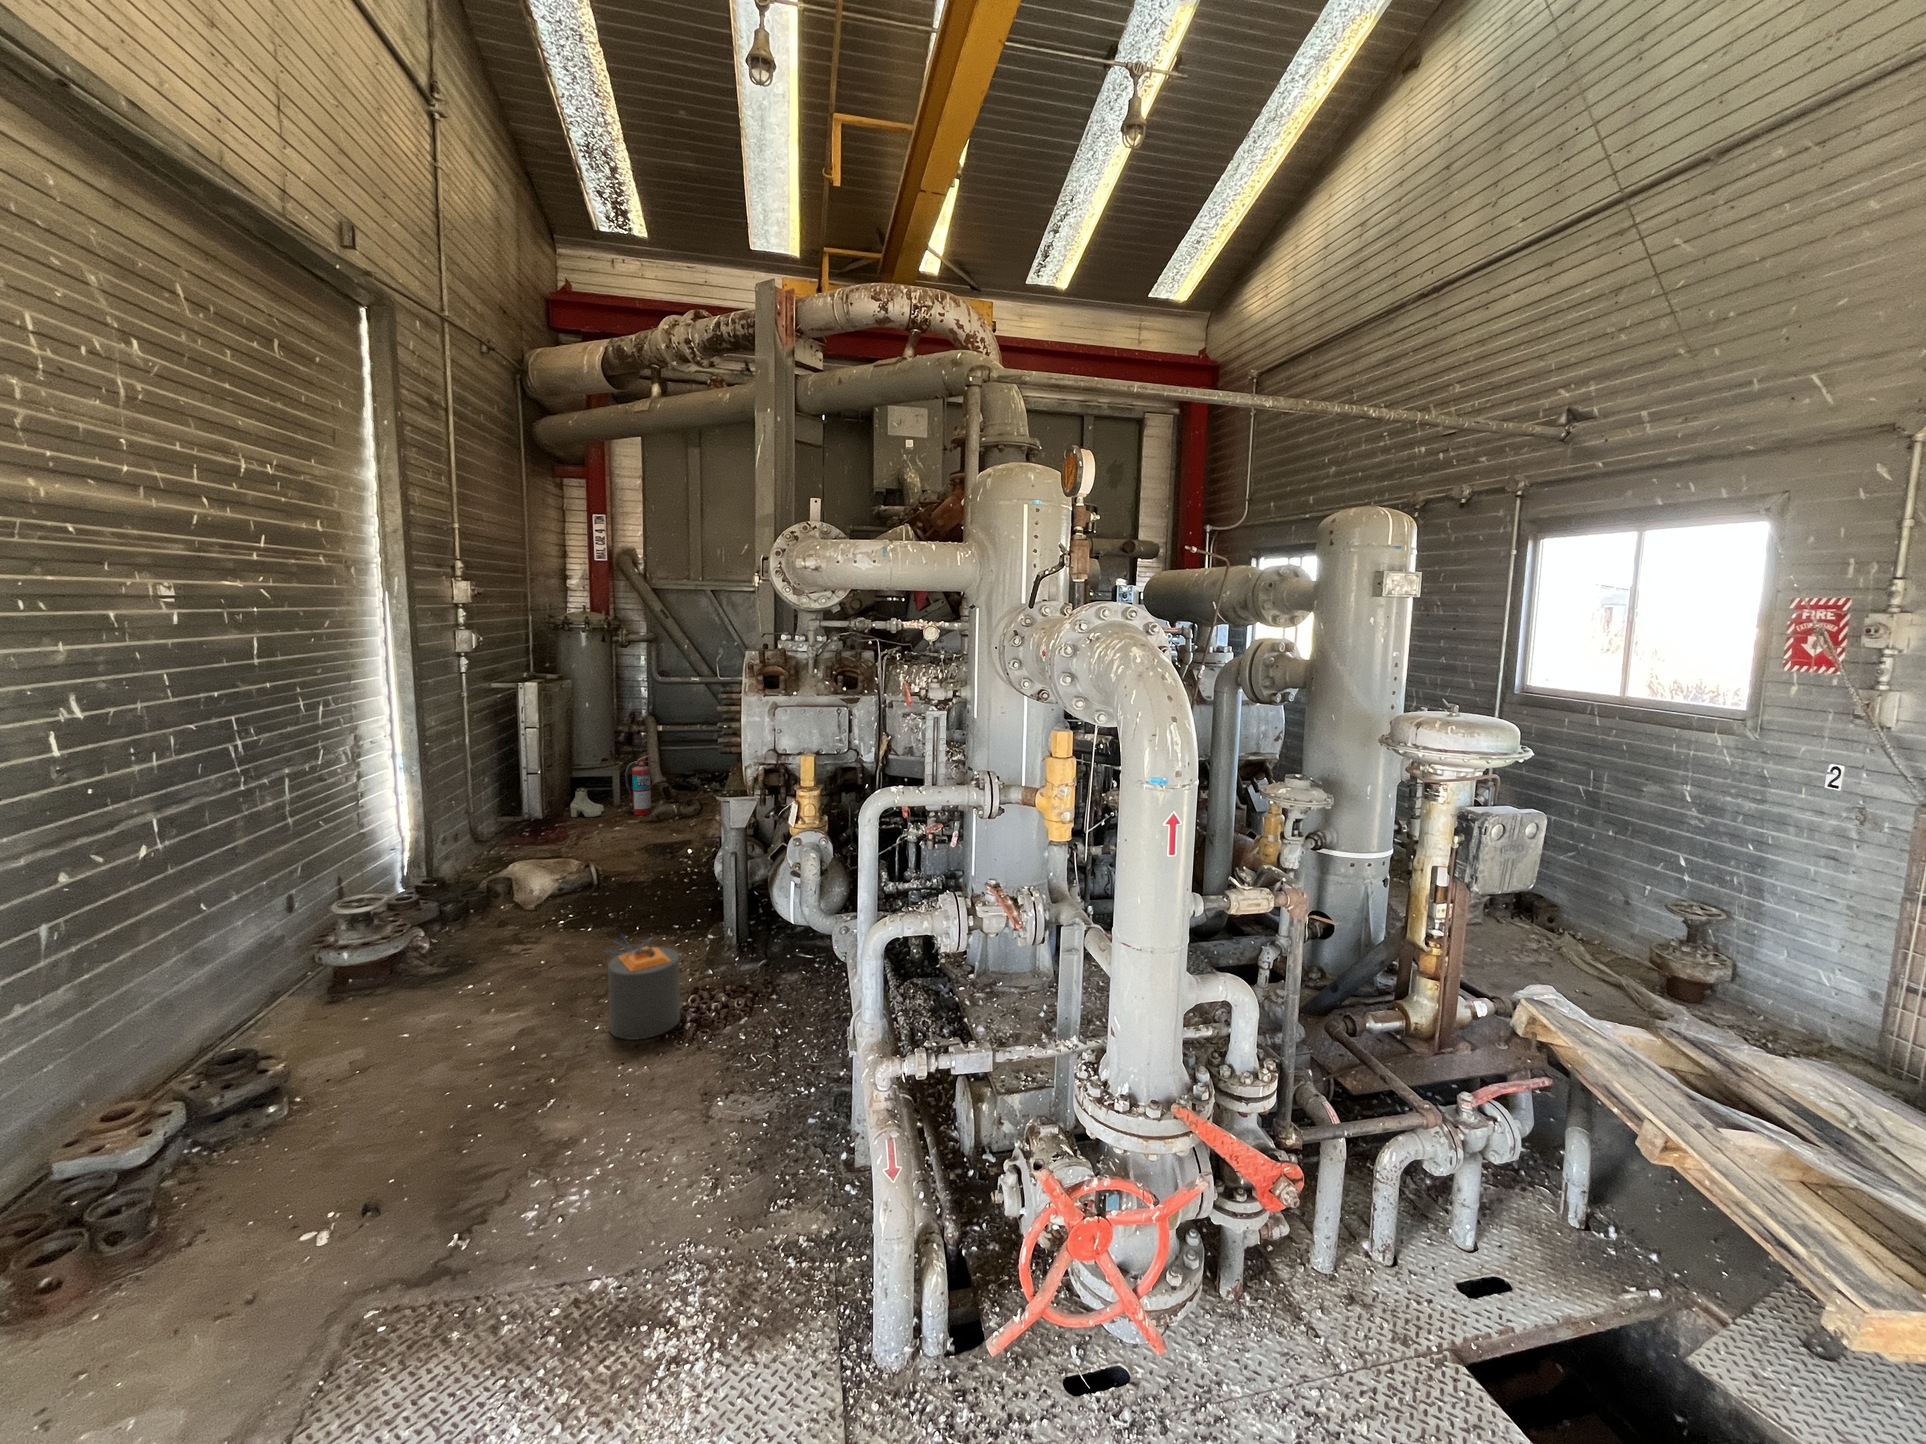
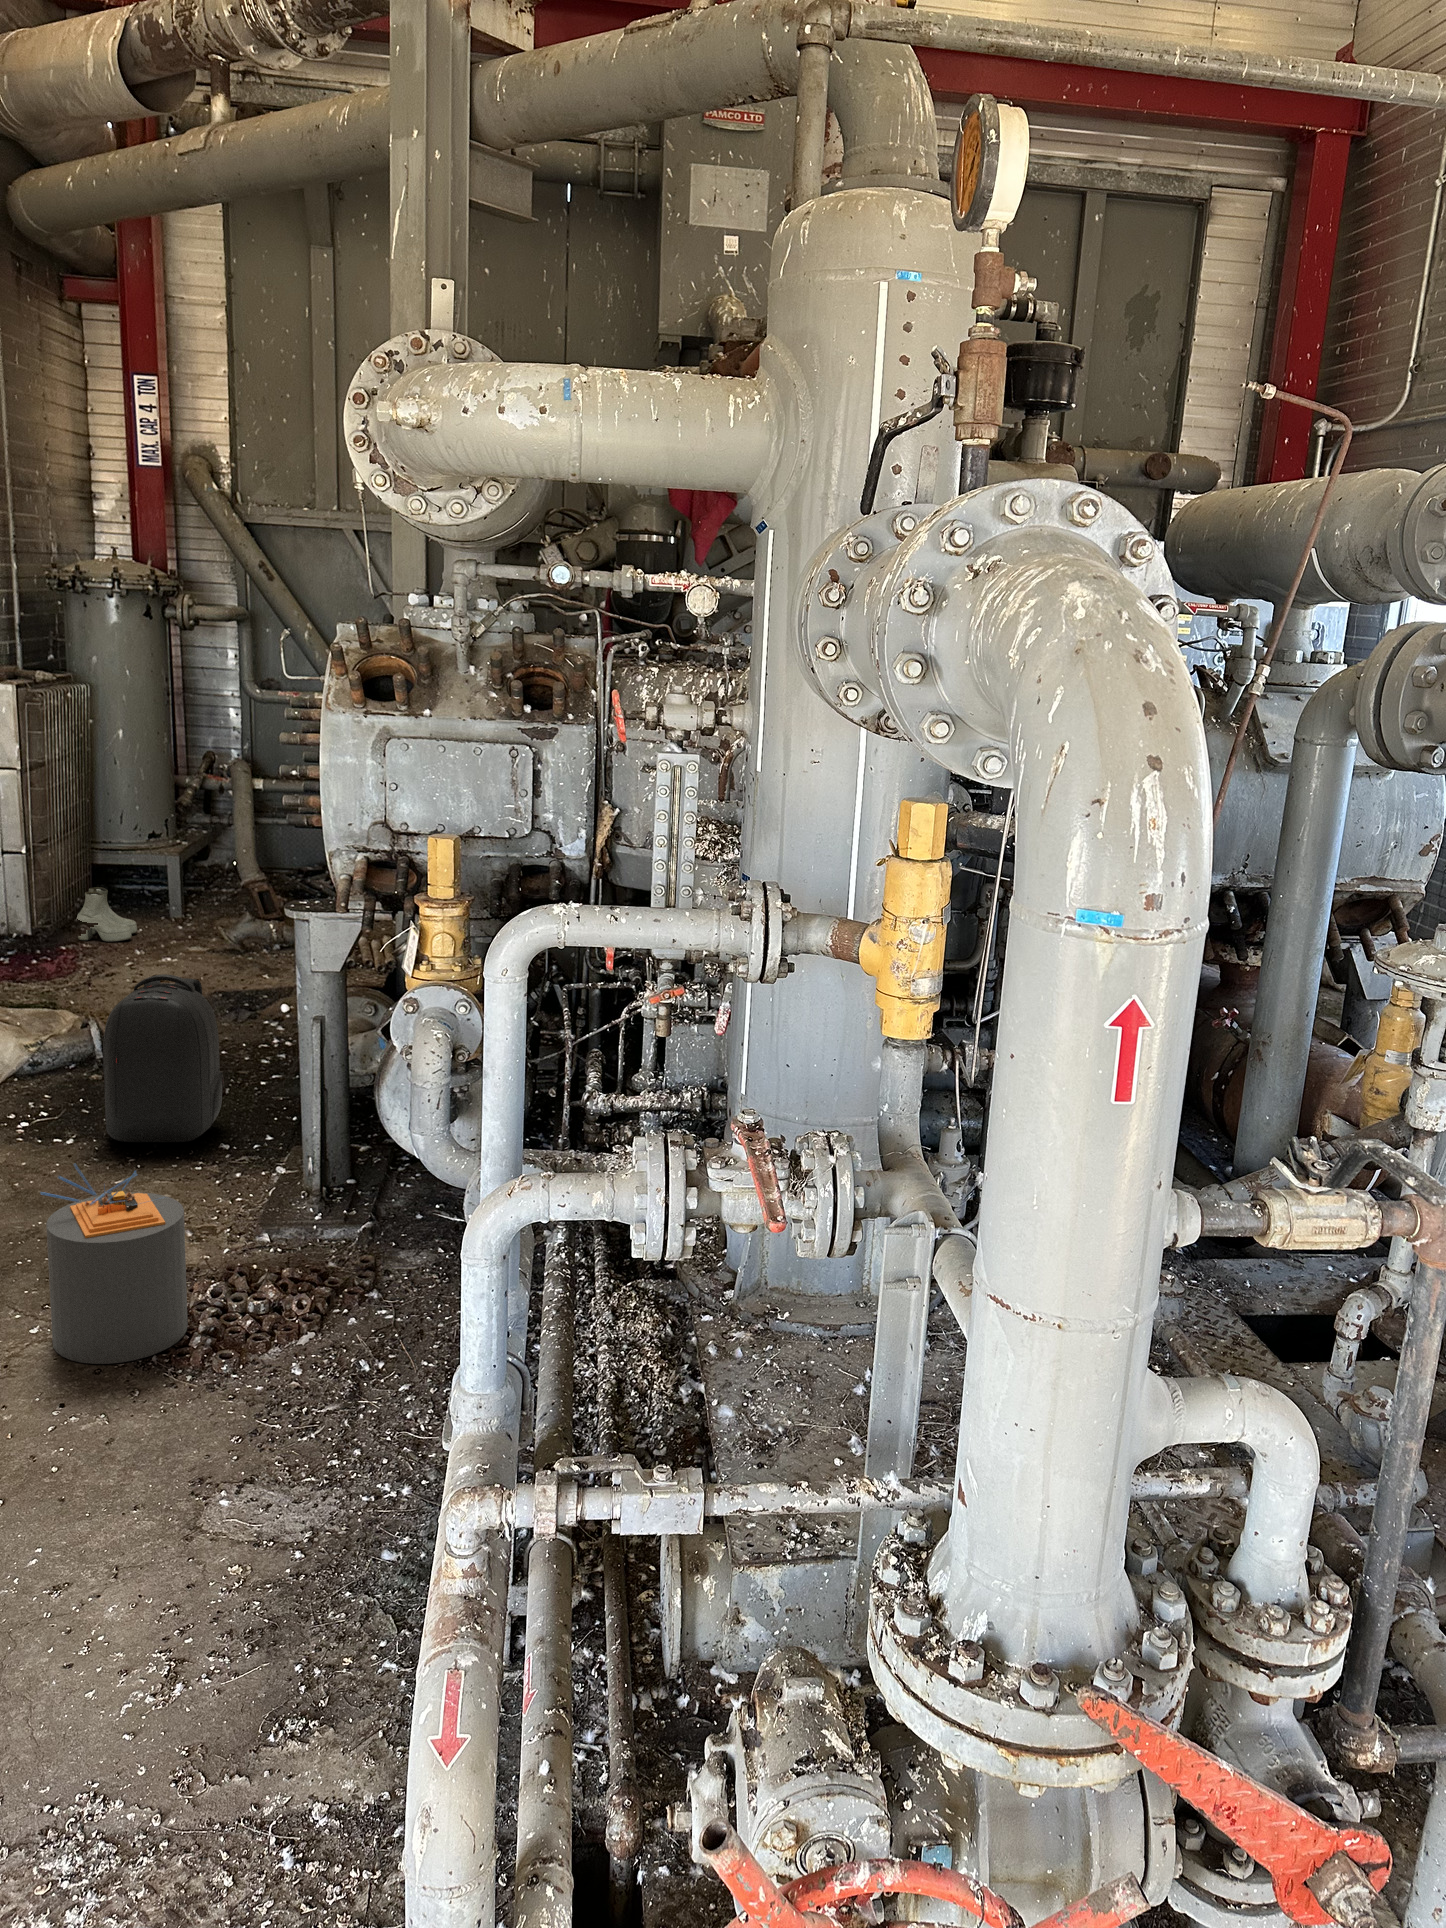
fire extinguisher: present [625,754,656,815] -> none [173,832,229,943]
backpack: none [613,833,676,924] -> present [103,974,224,1142]

